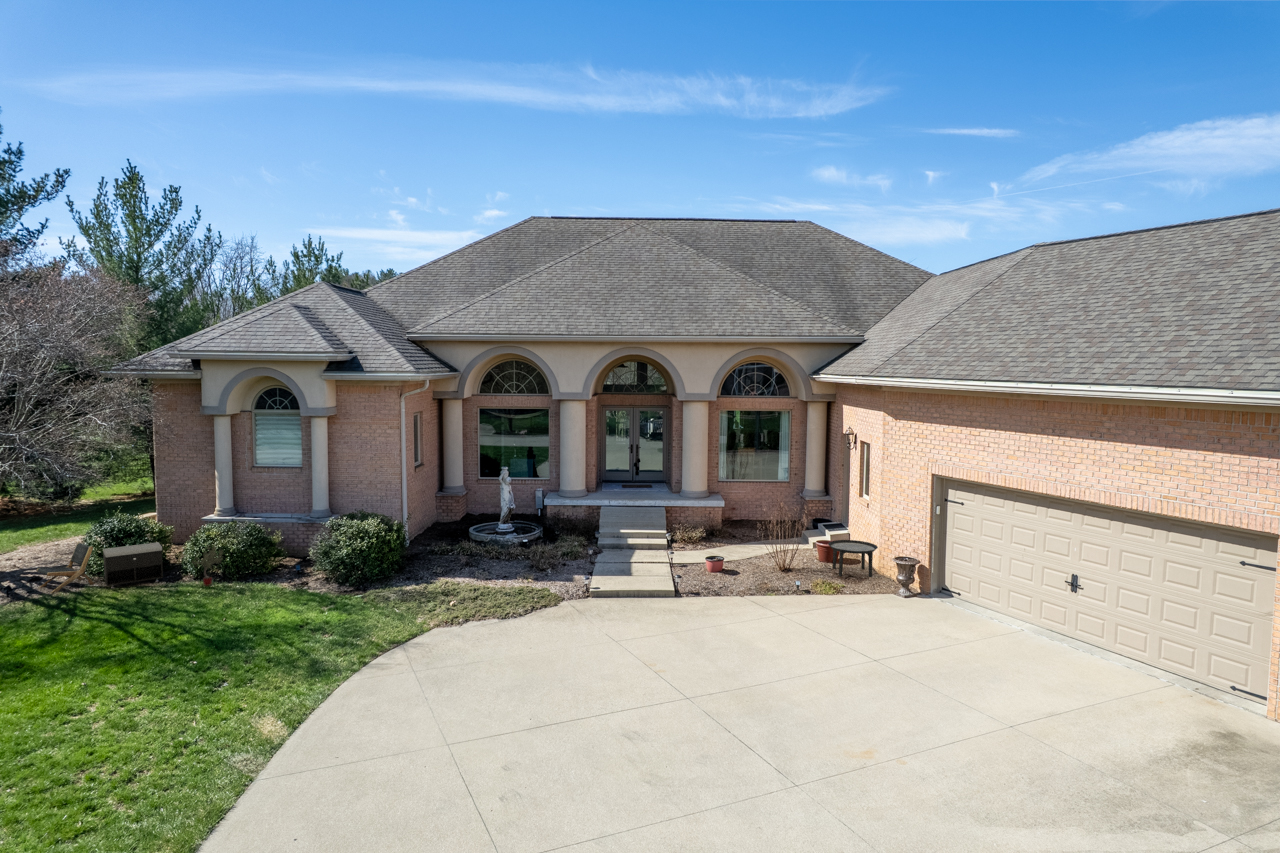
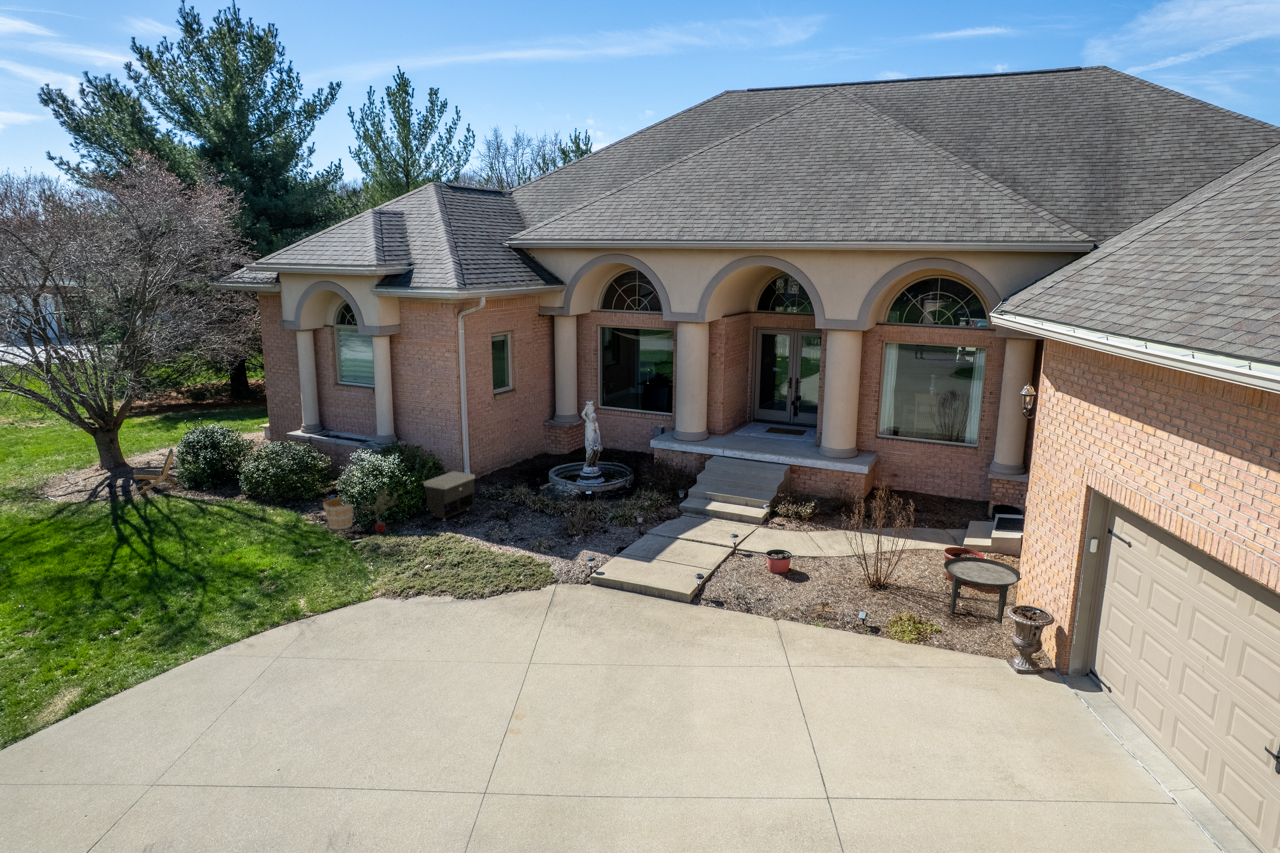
storage bench: present [103,542,163,588] -> present [423,471,475,521]
potted tree: present [192,545,223,586] -> present [361,487,398,532]
wooden bucket: none [311,562,342,592] -> present [323,498,354,530]

